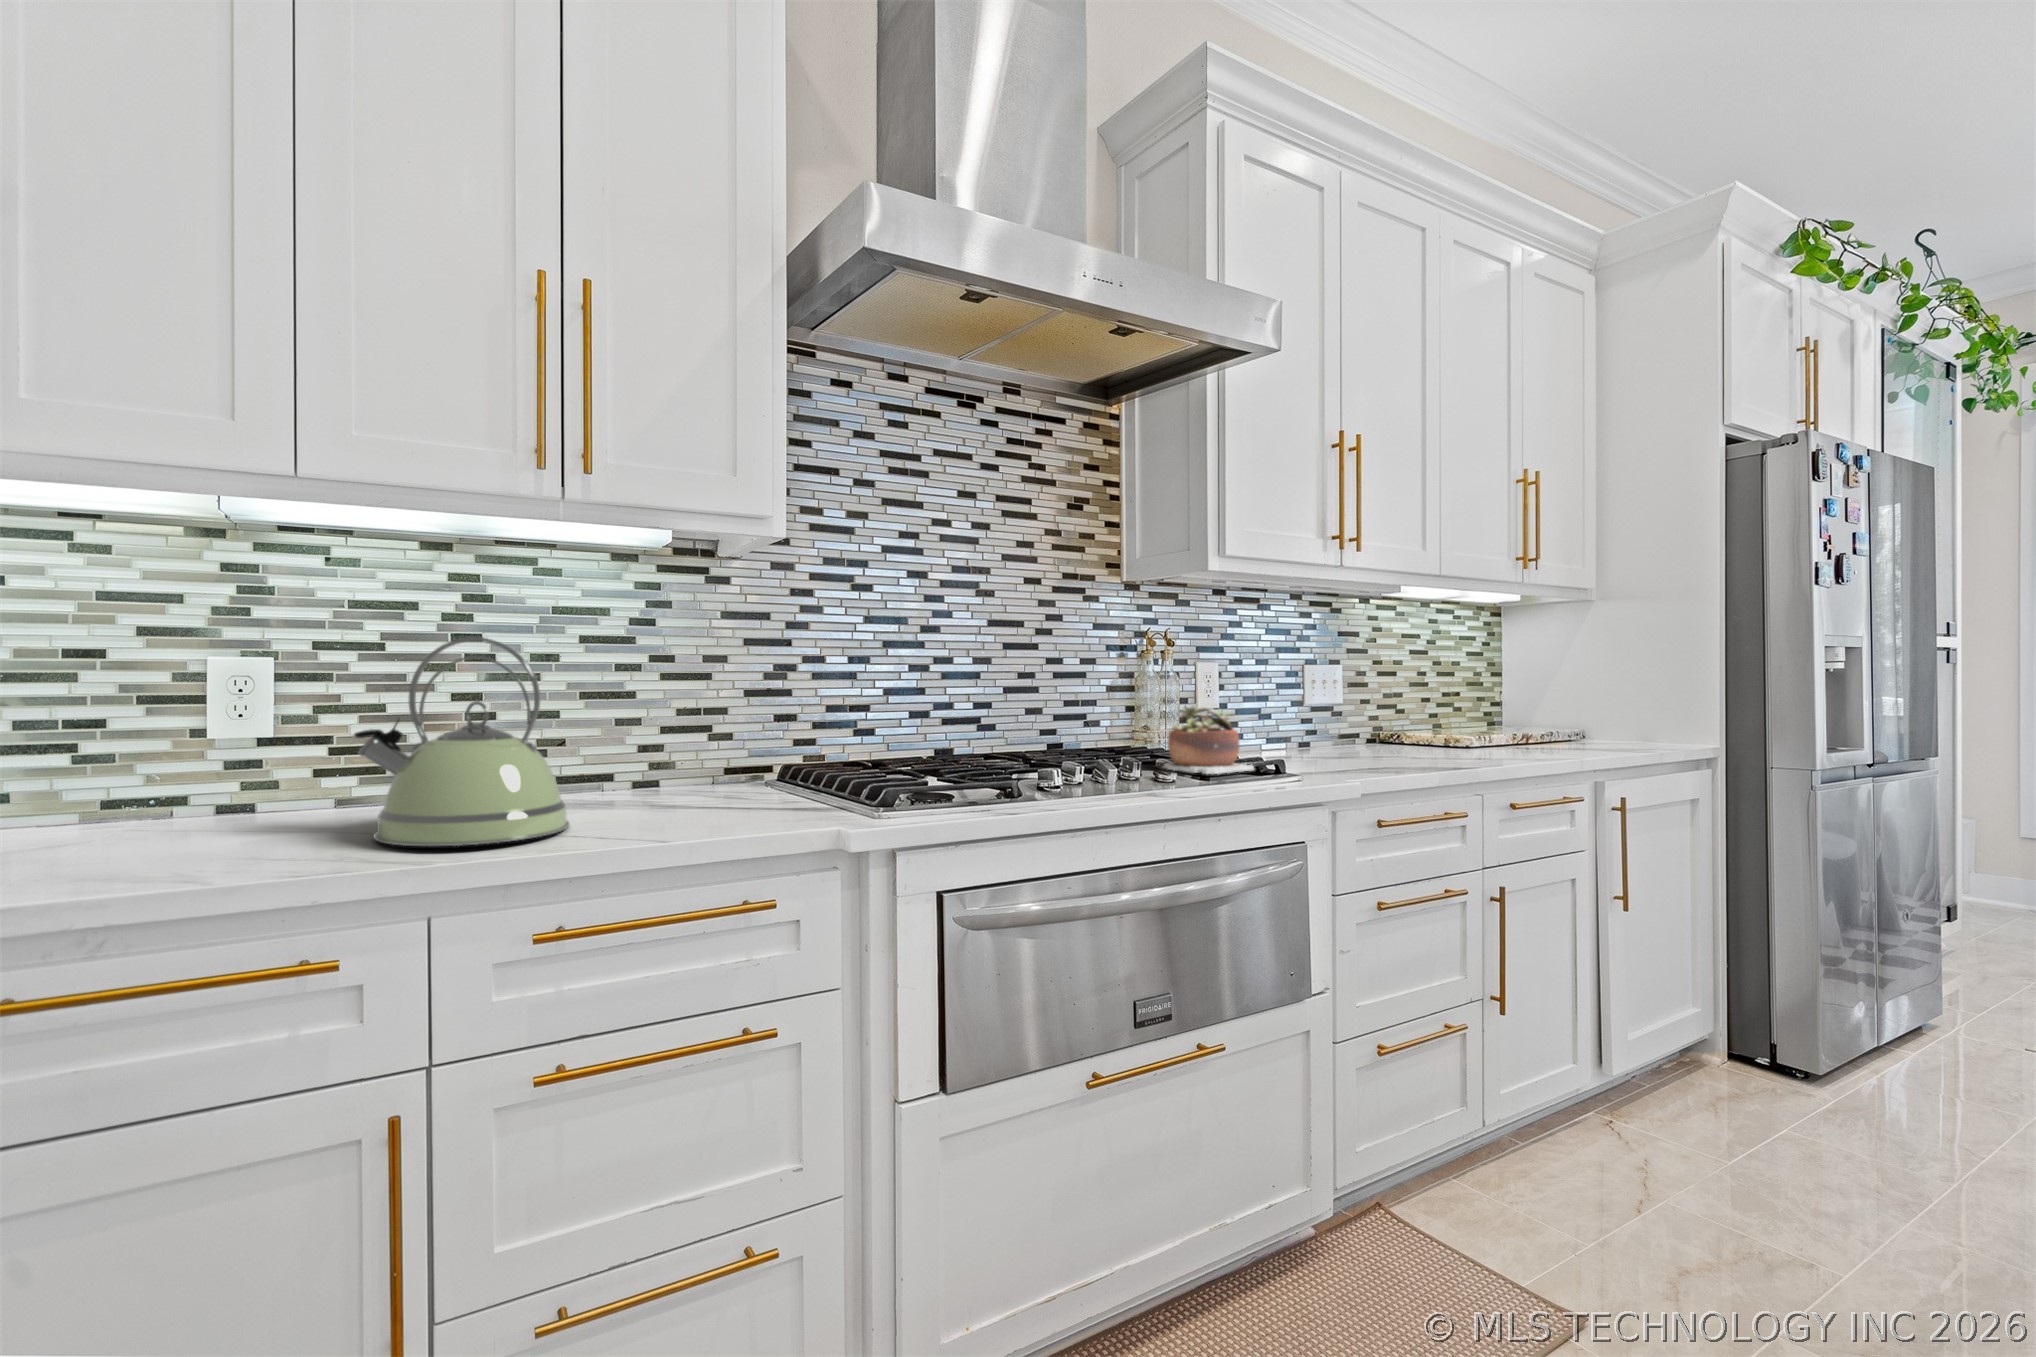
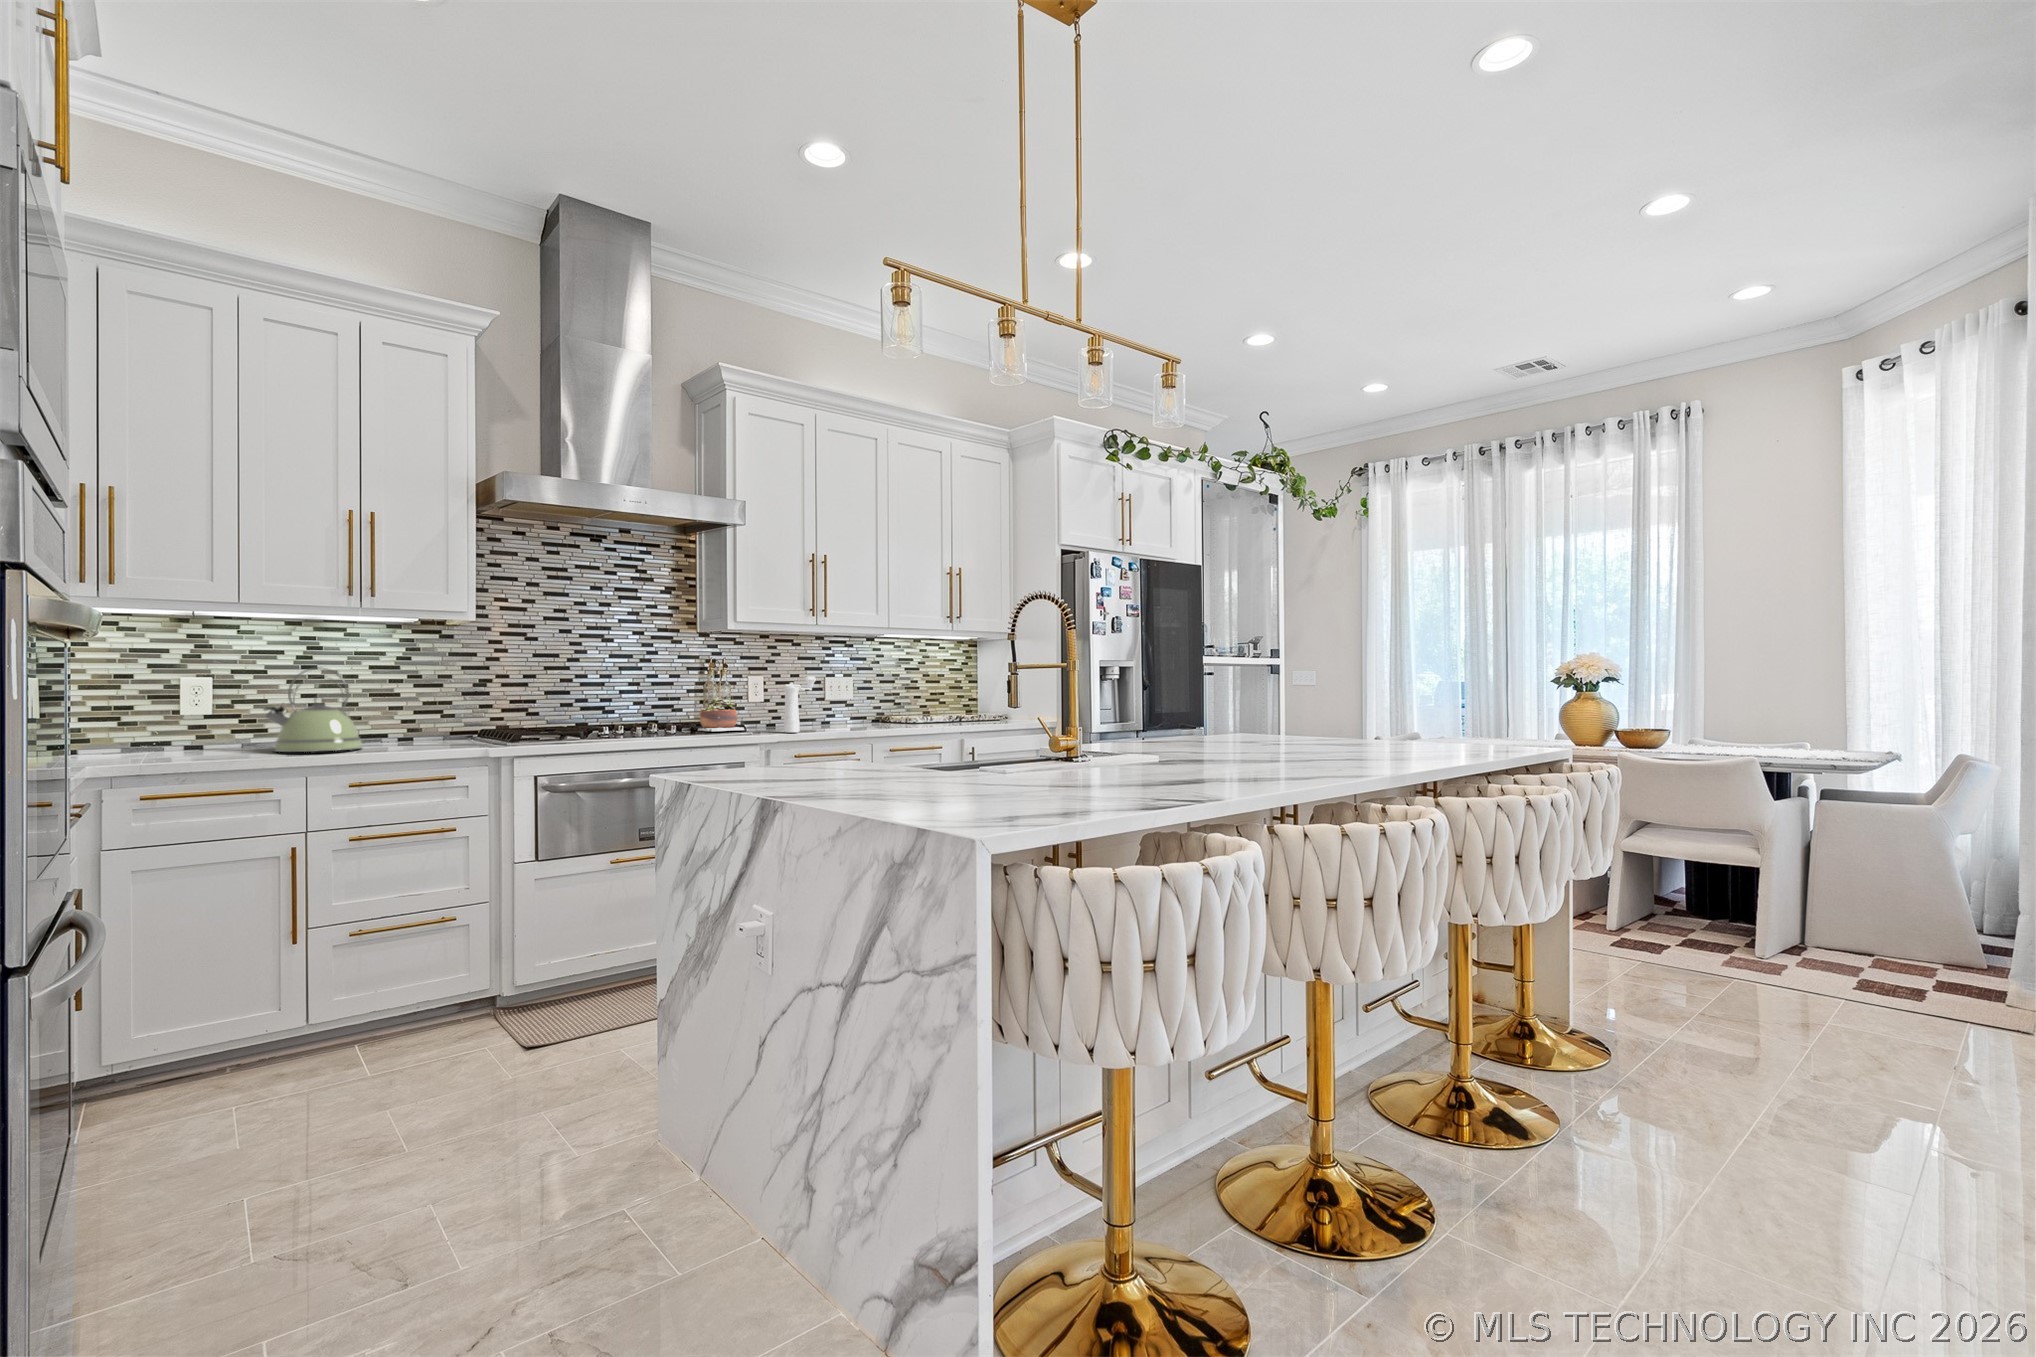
pepper mill: none [1337,665,1384,779] -> present [784,676,816,732]

